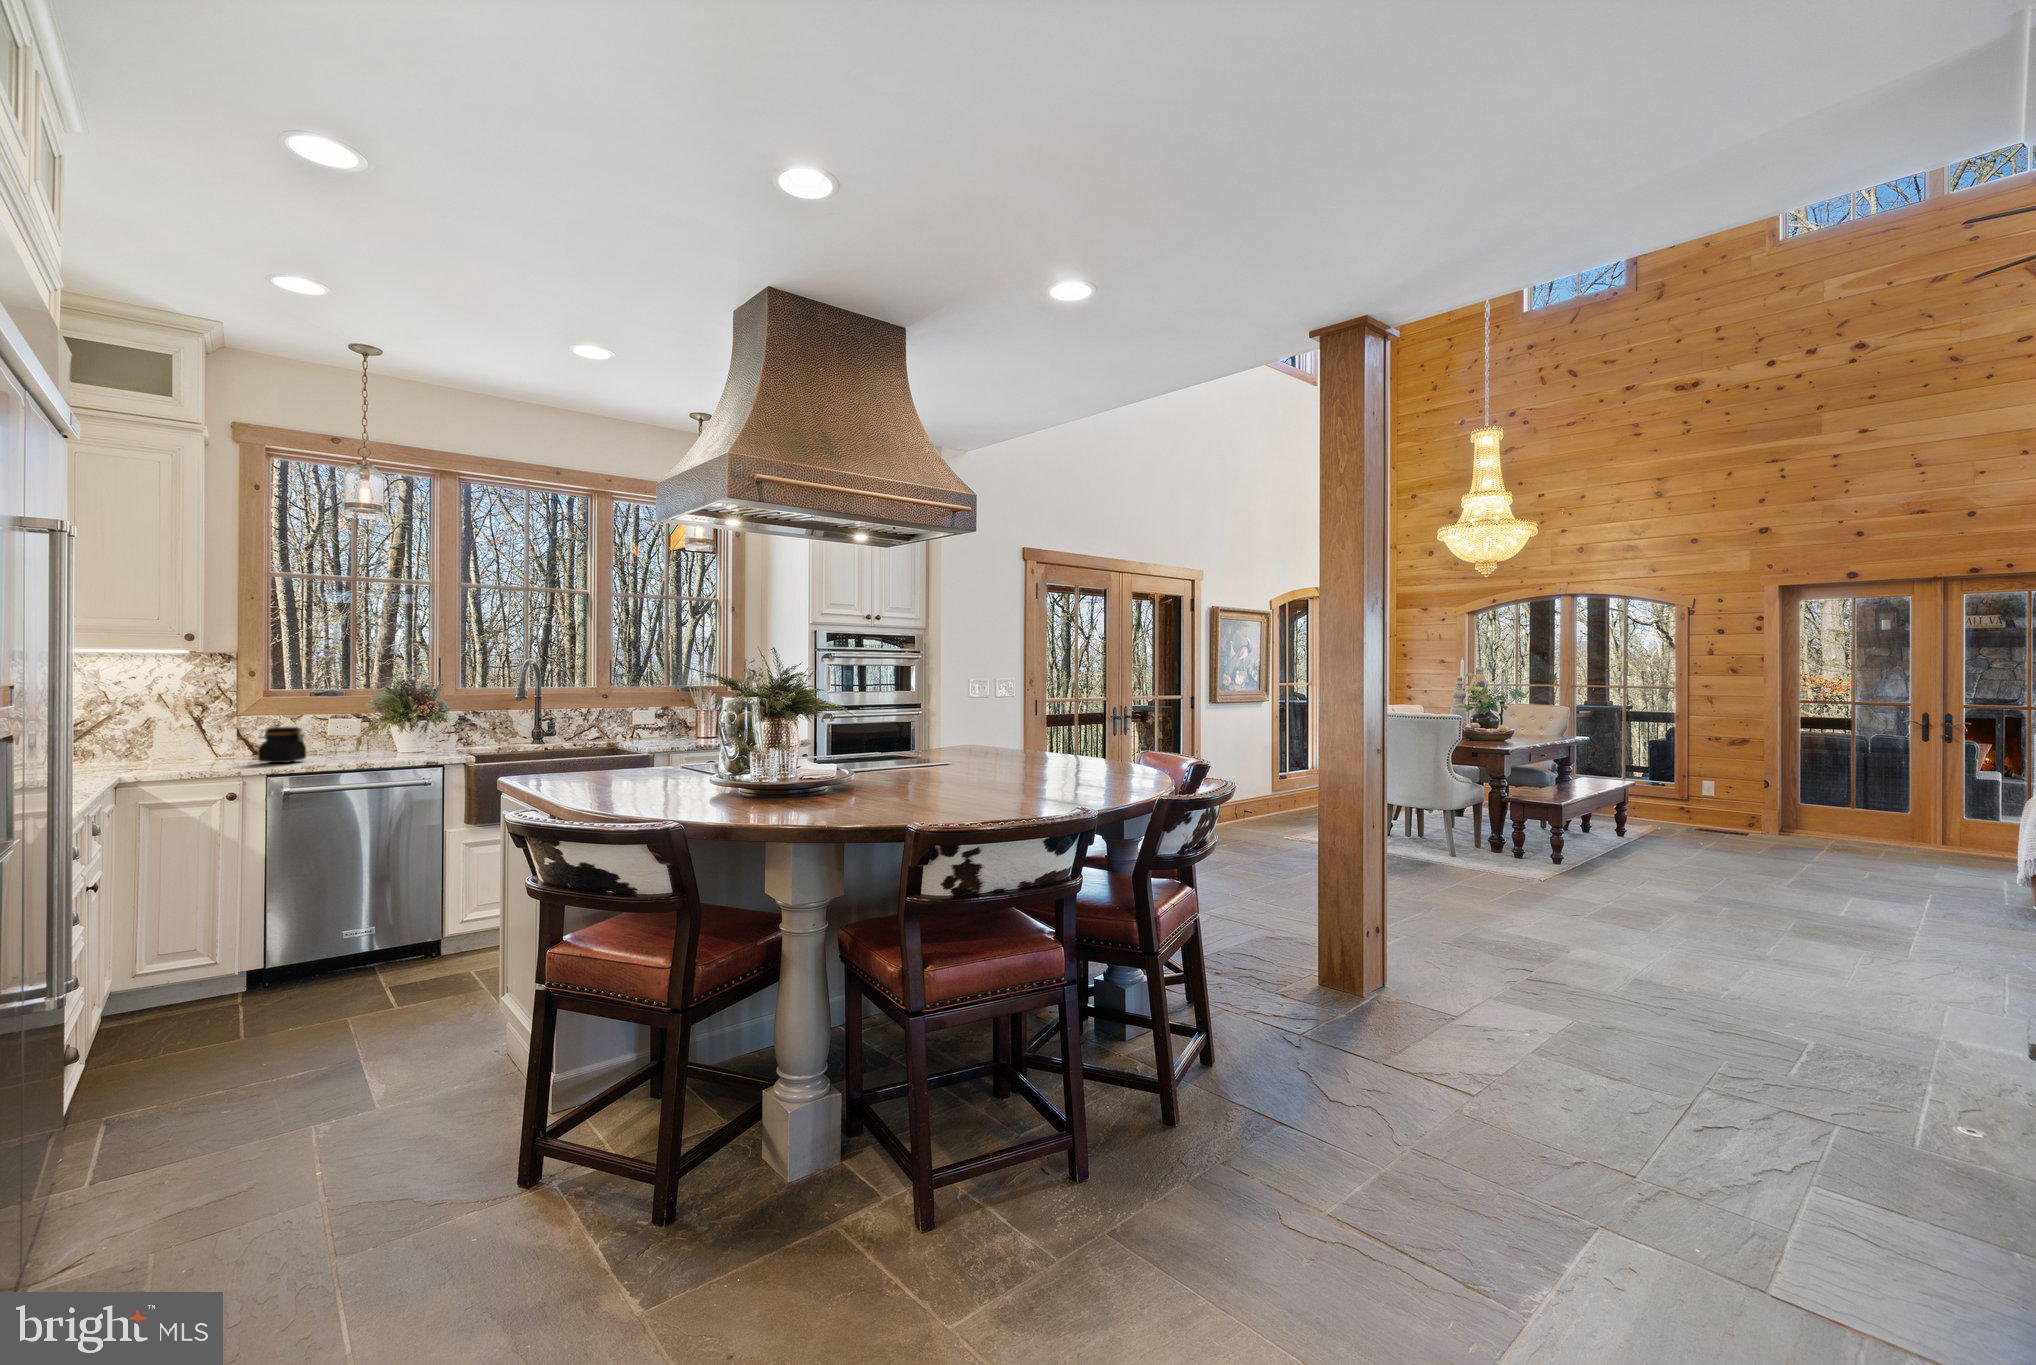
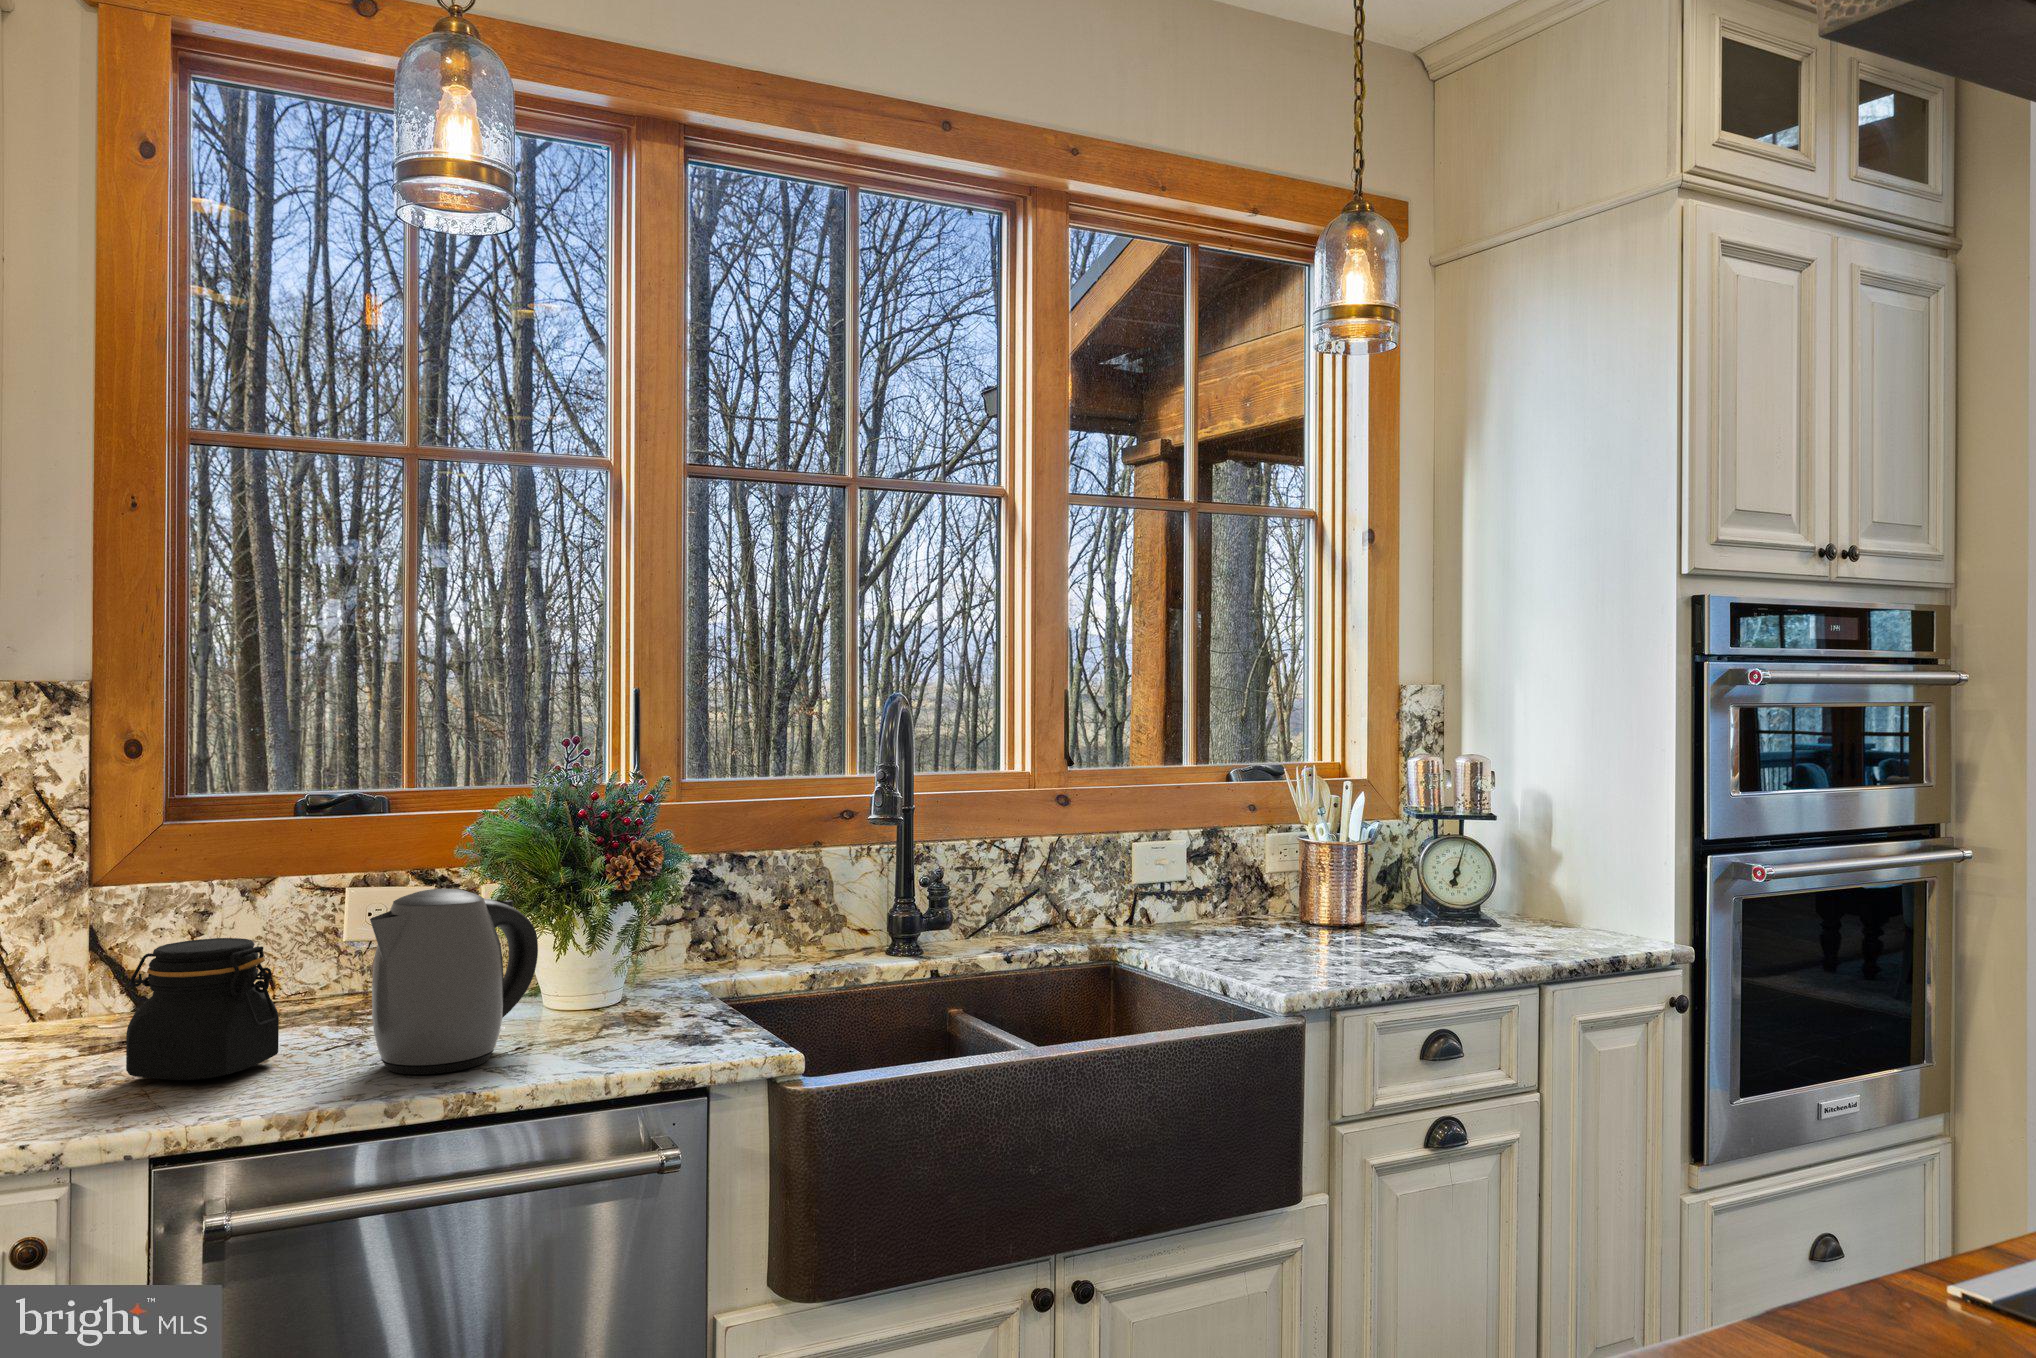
kettle: none [335,713,391,761] -> present [370,889,538,1074]

